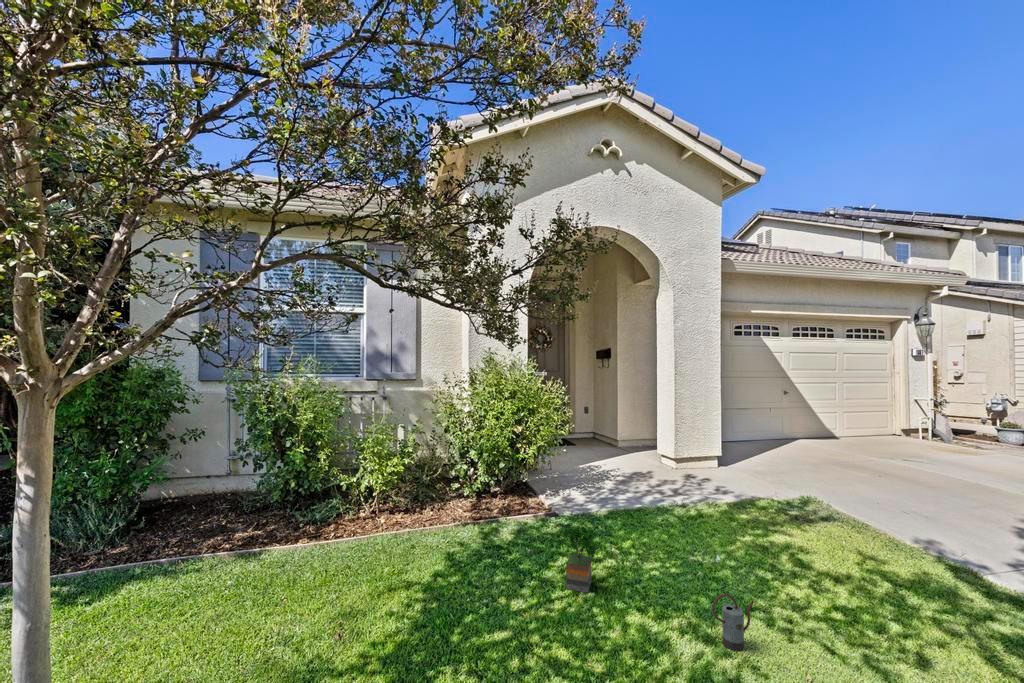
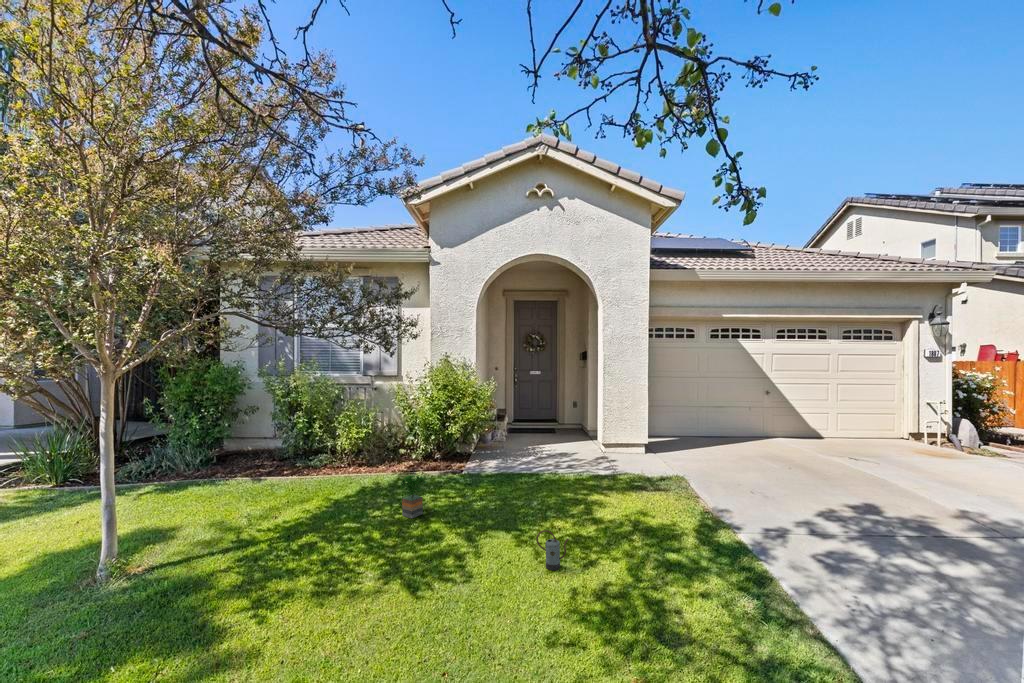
watering can: present [712,594,754,651] -> present [536,530,569,570]

